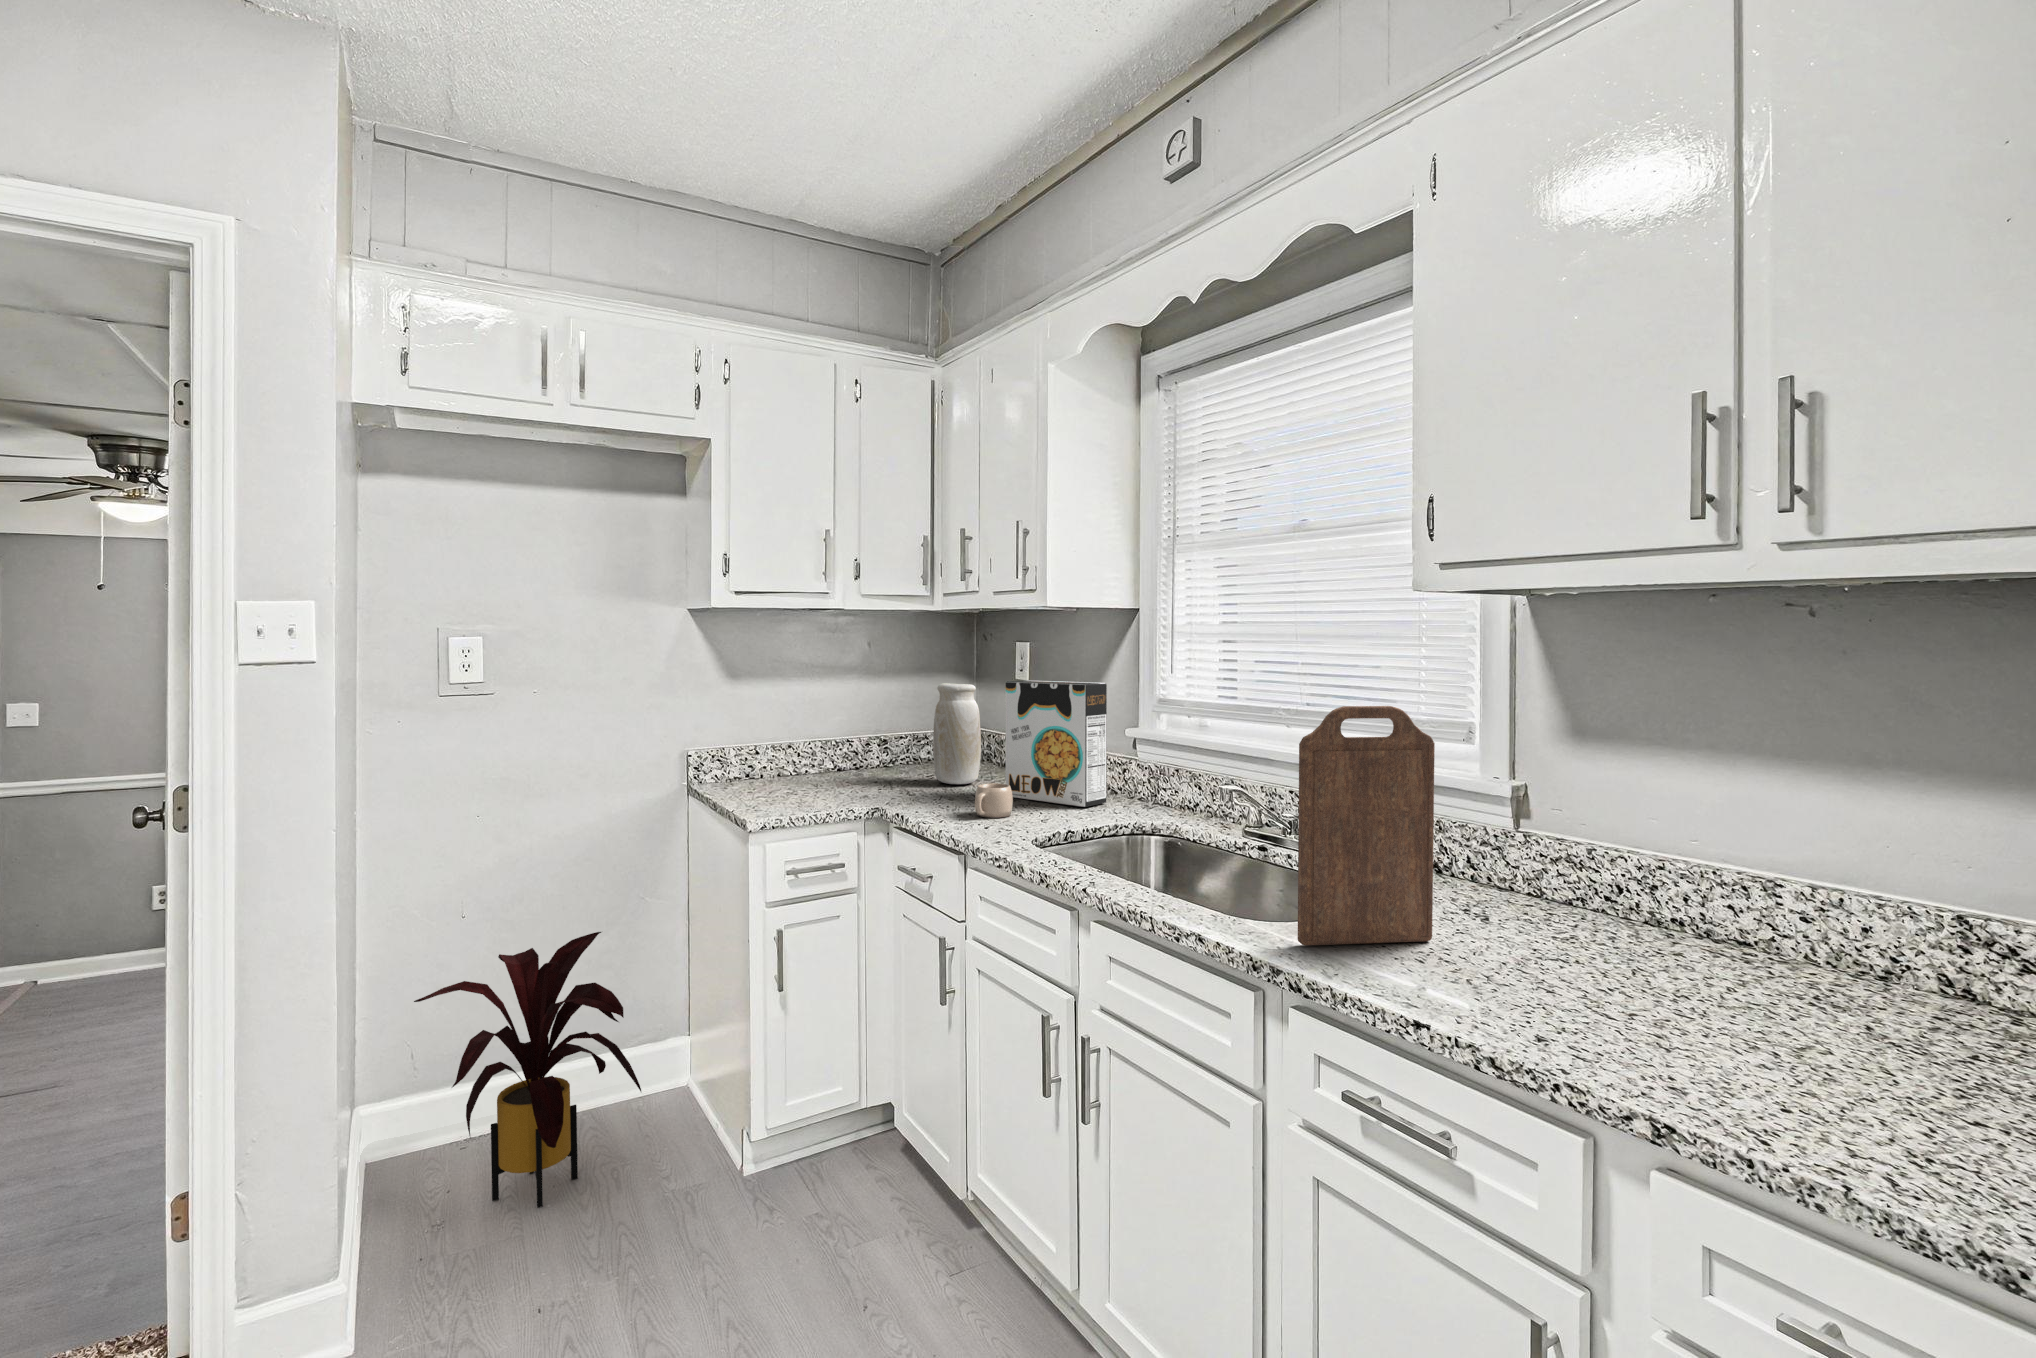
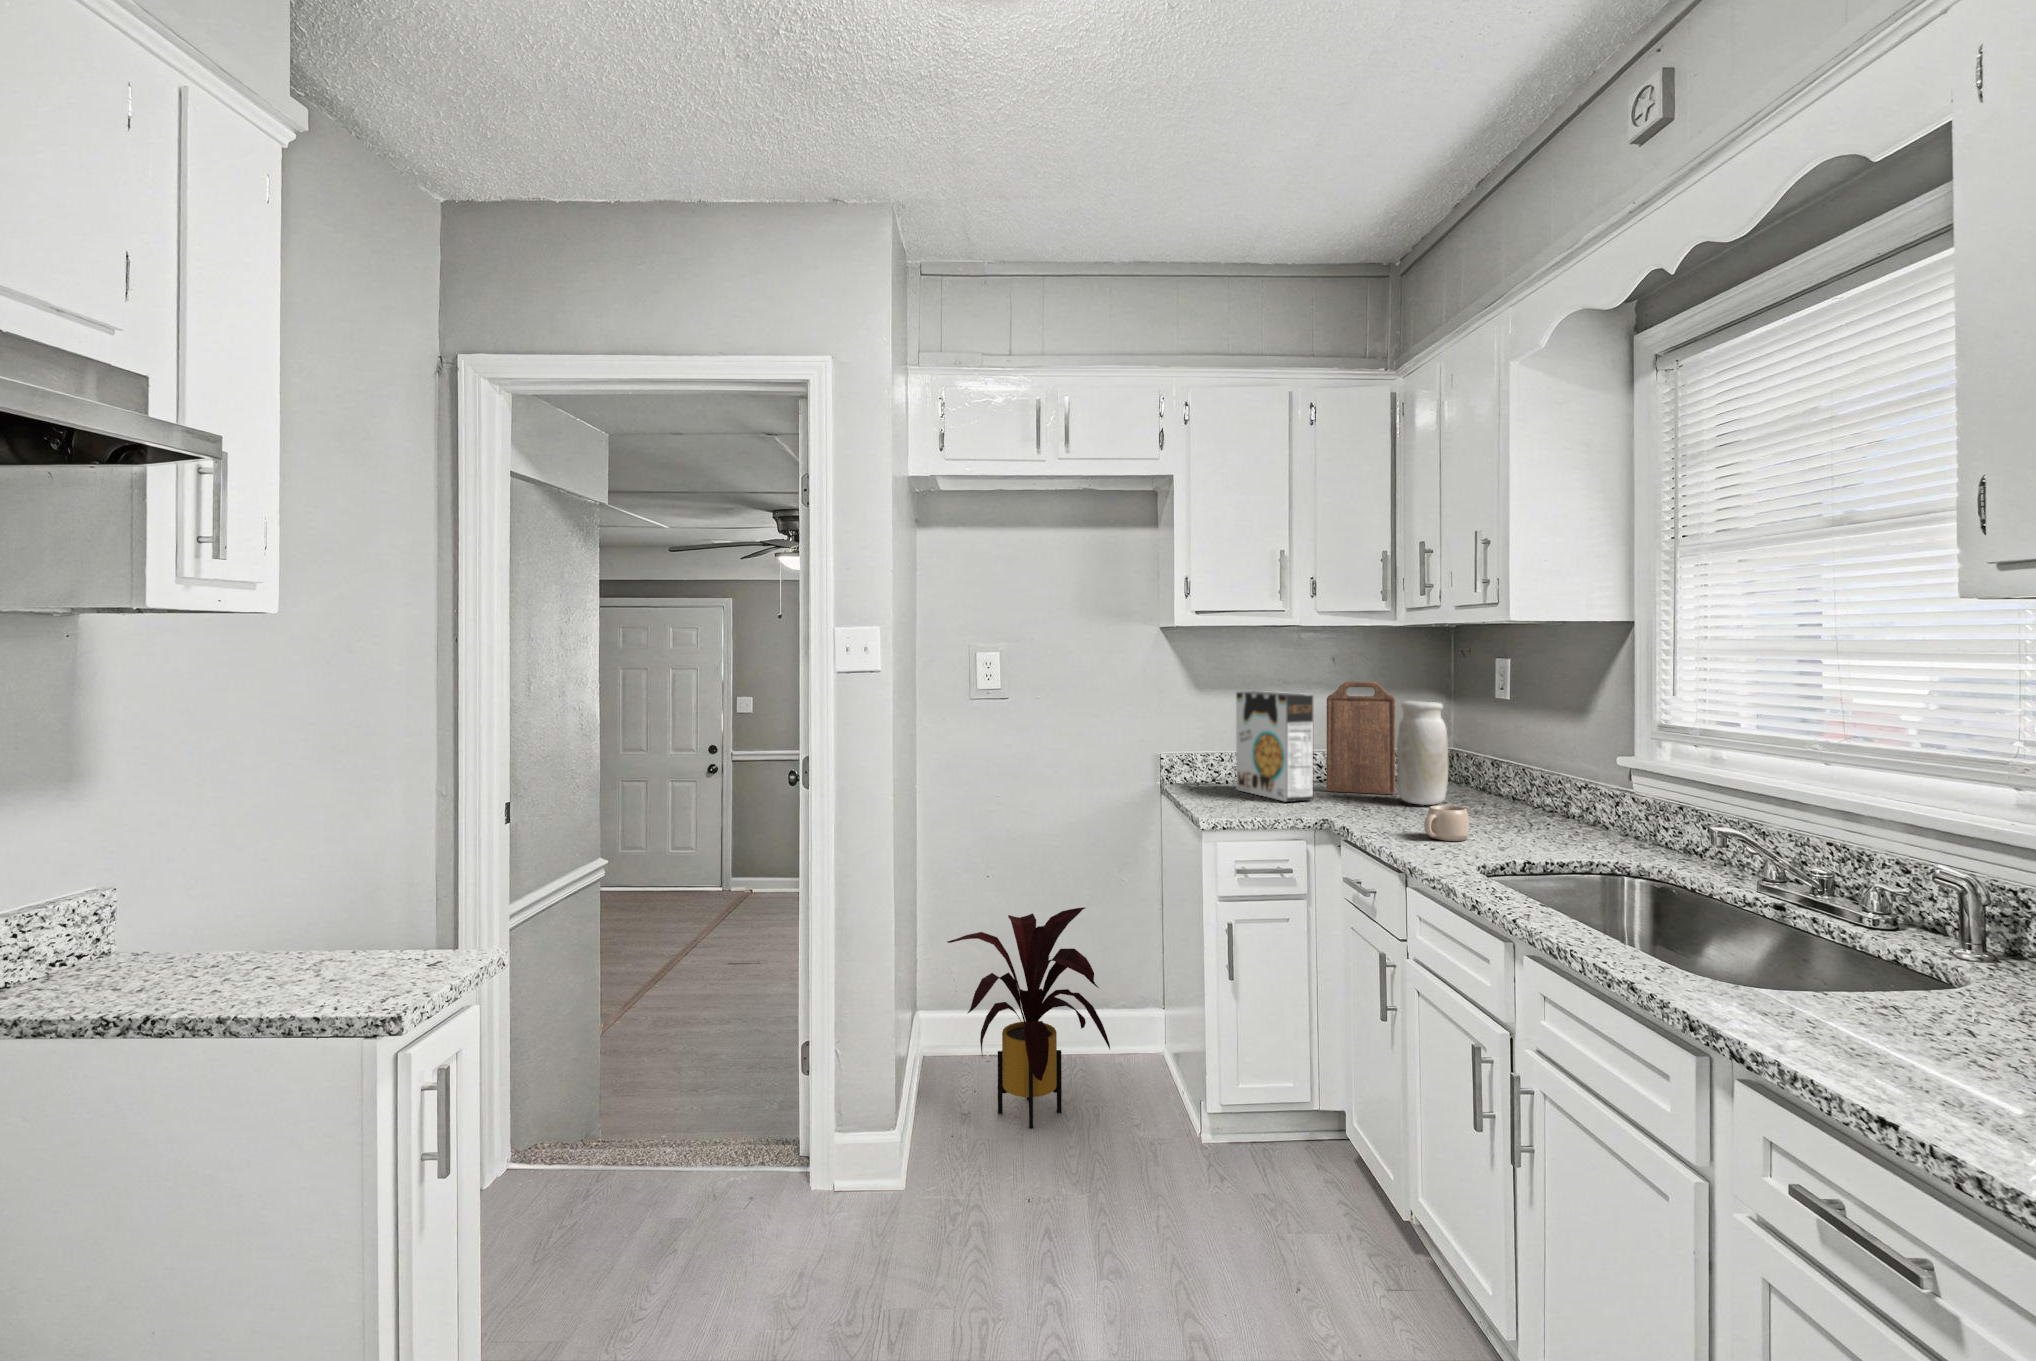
cereal box: present [1005,680,1107,807] -> present [1236,691,1313,802]
cutting board: present [1298,706,1435,945] -> present [1326,681,1395,794]

